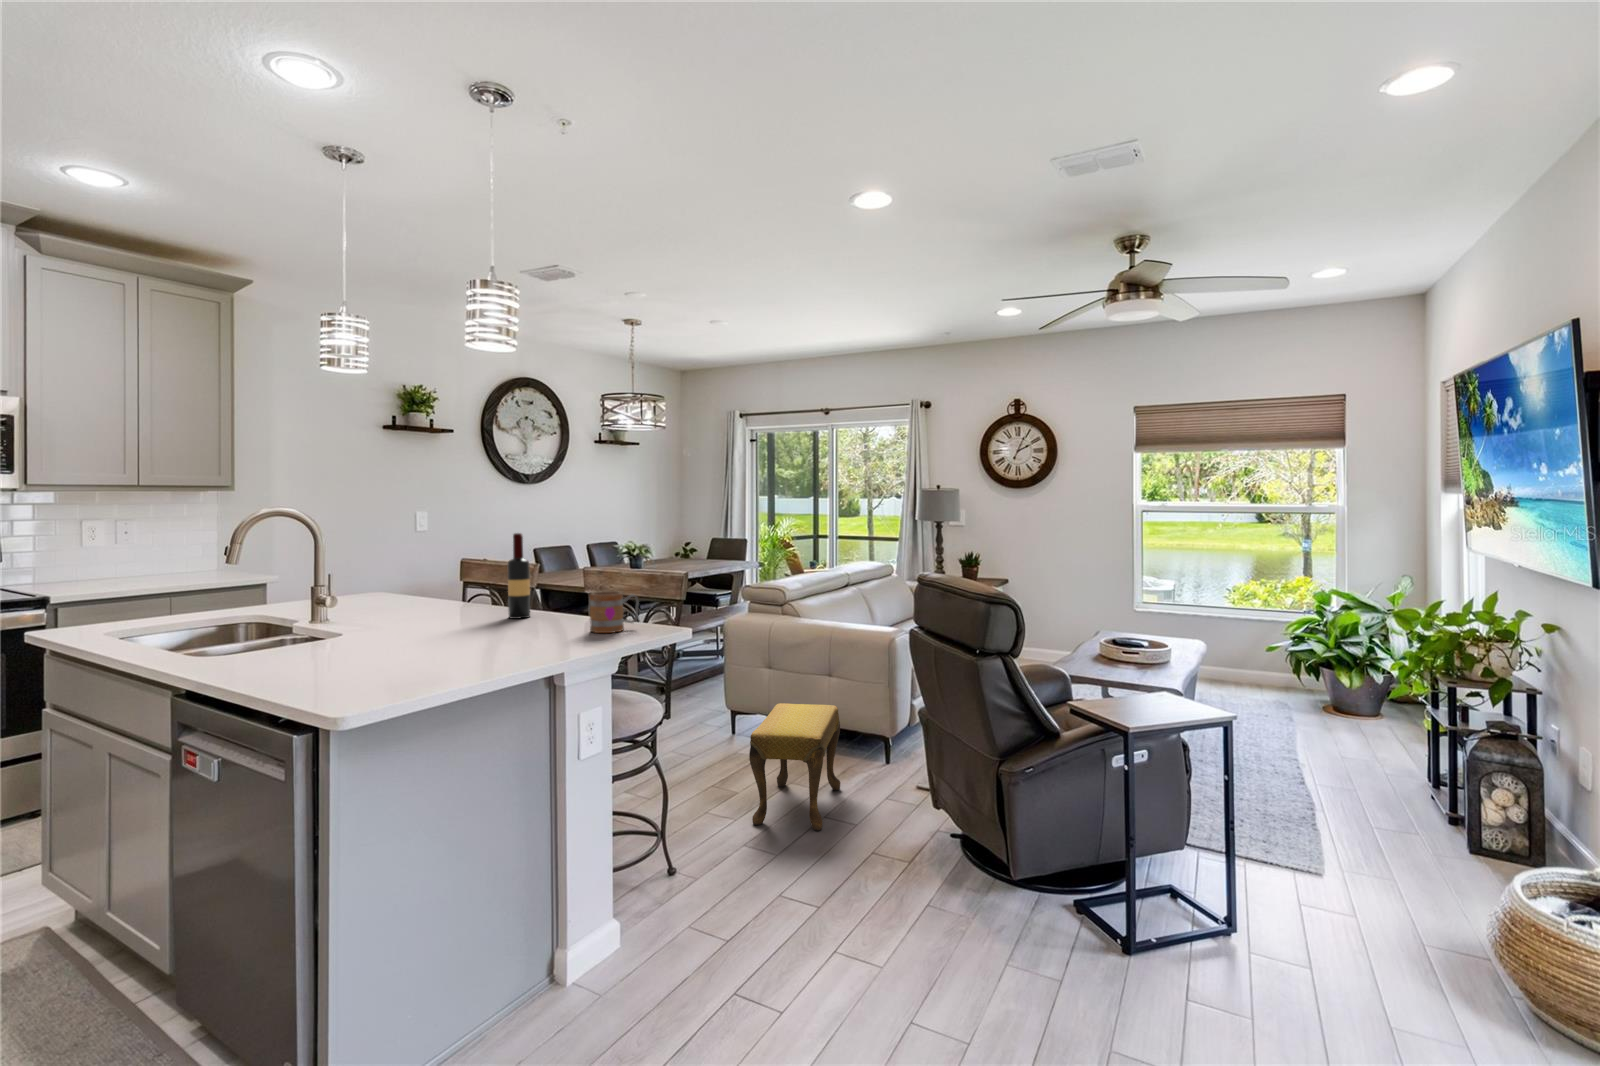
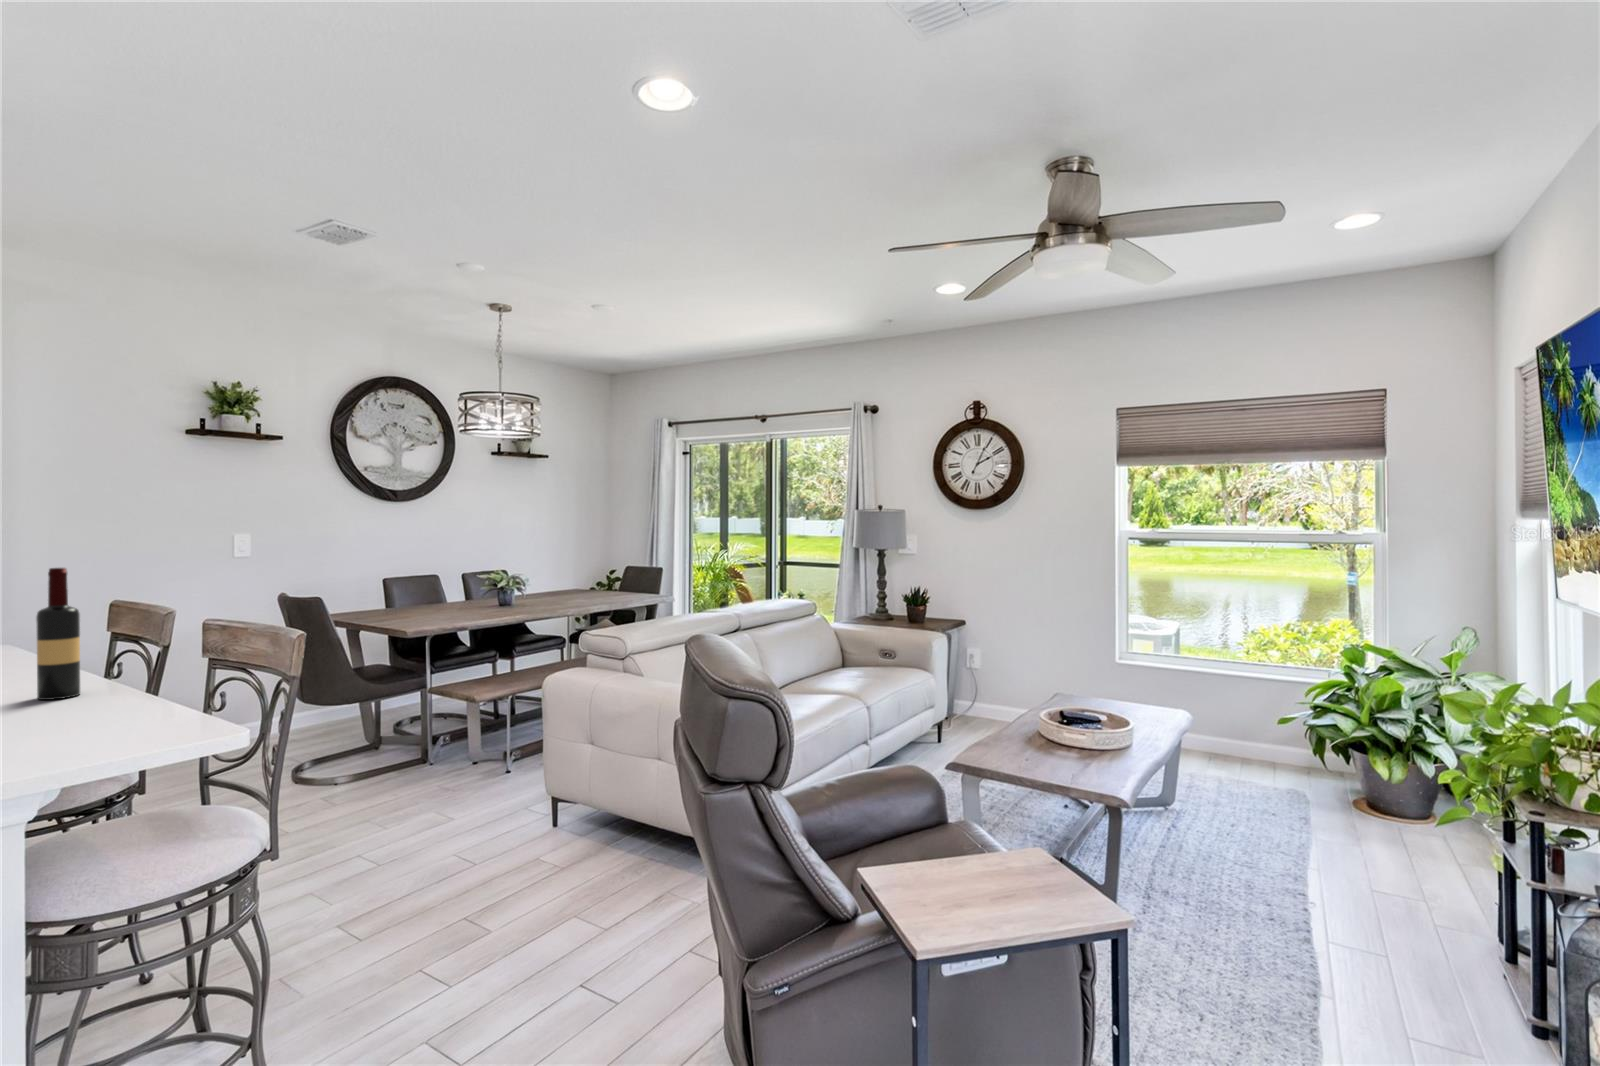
mug: present [590,591,639,633] -> none [68,666,169,739]
footstool: present [749,703,840,831] -> none [470,805,642,1015]

